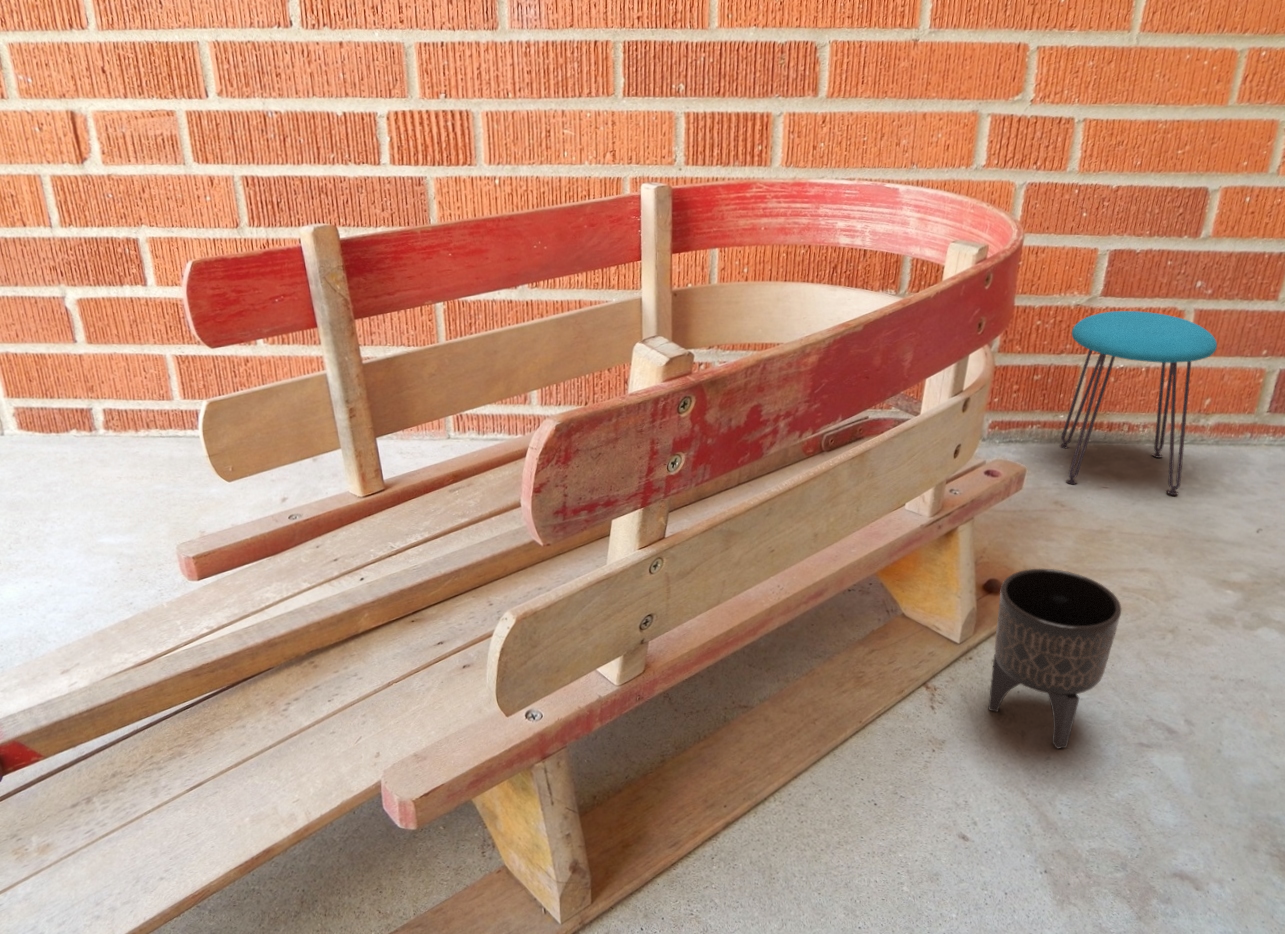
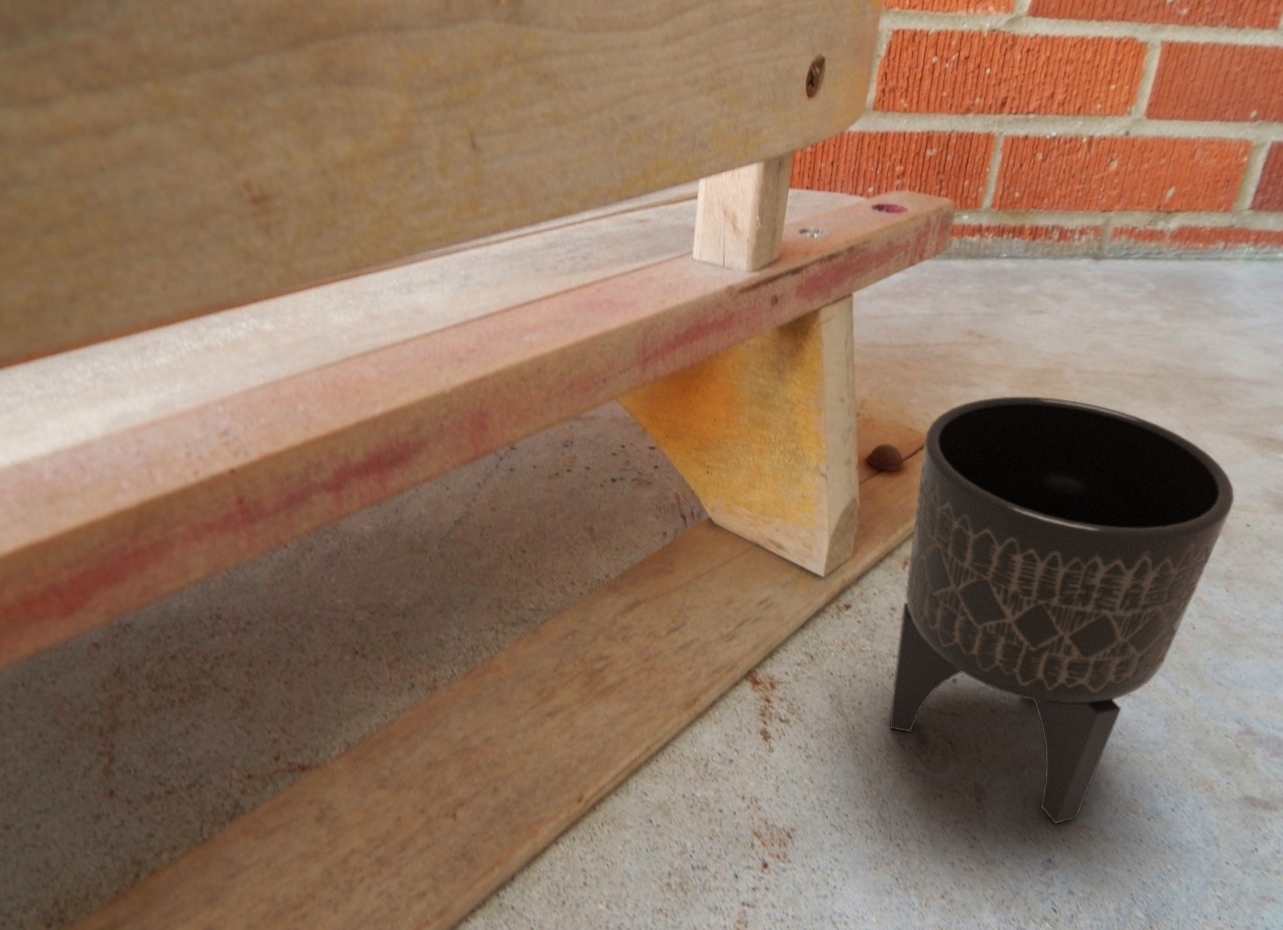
stool: present [1060,311,1217,495] -> none [962,29,1221,319]

